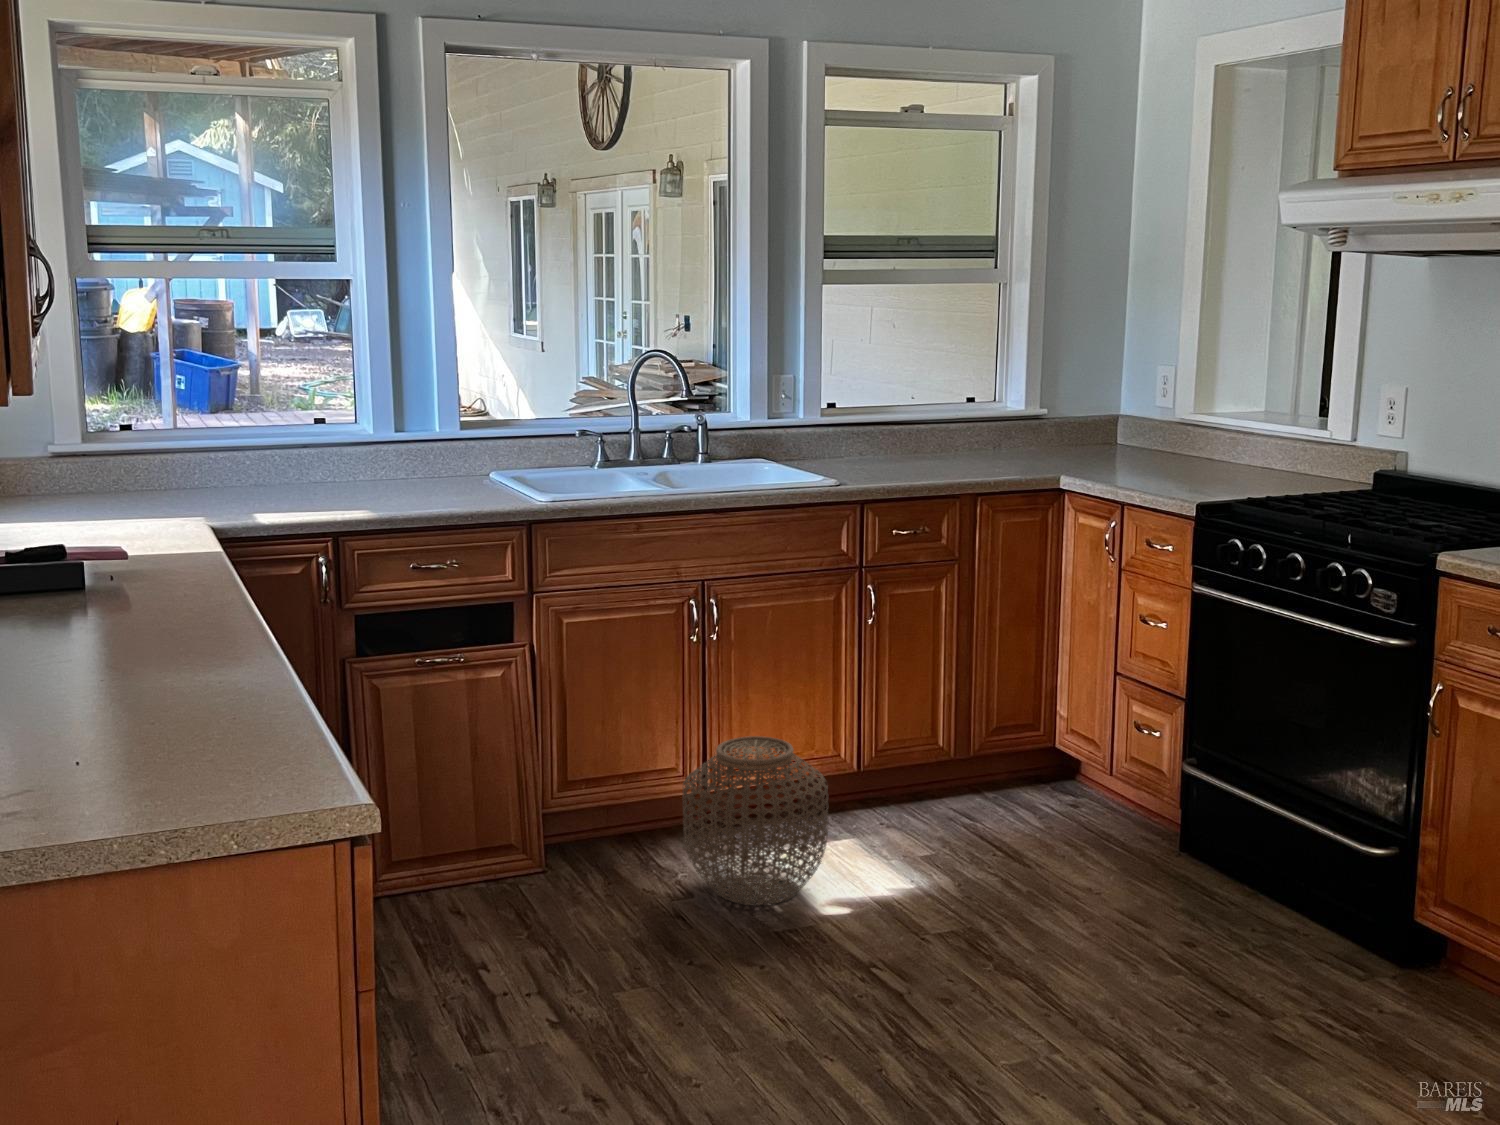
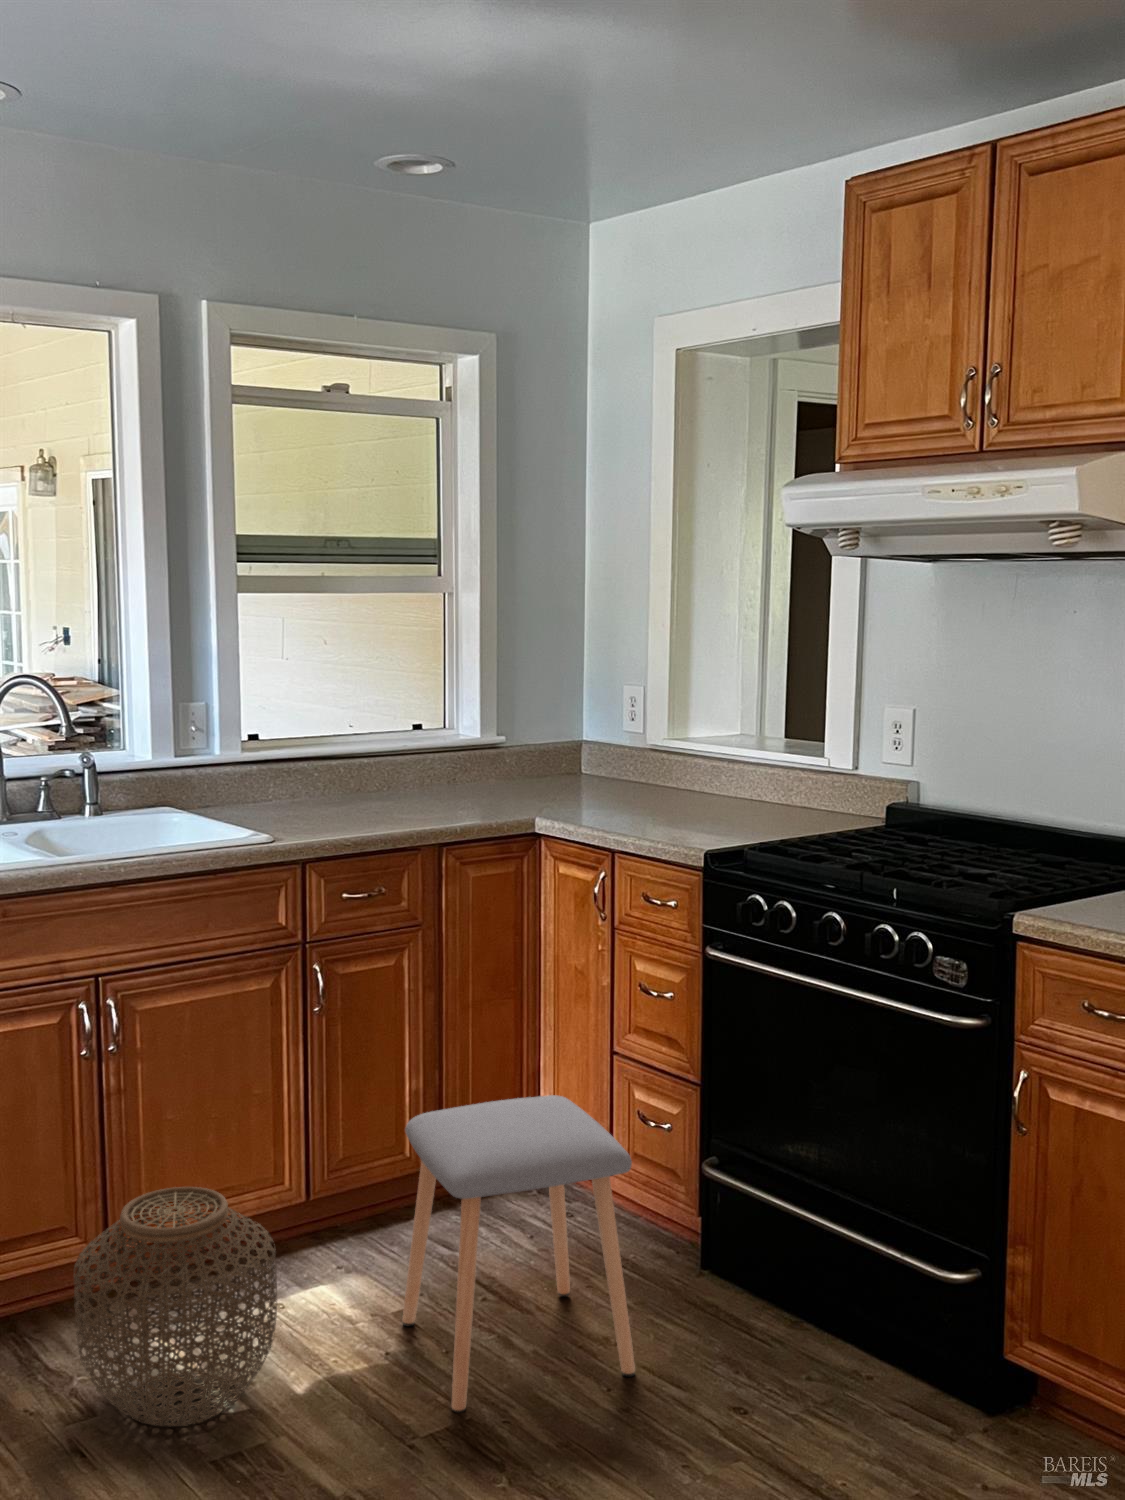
stool: none [926,696,1109,922] -> present [402,1095,635,1413]

